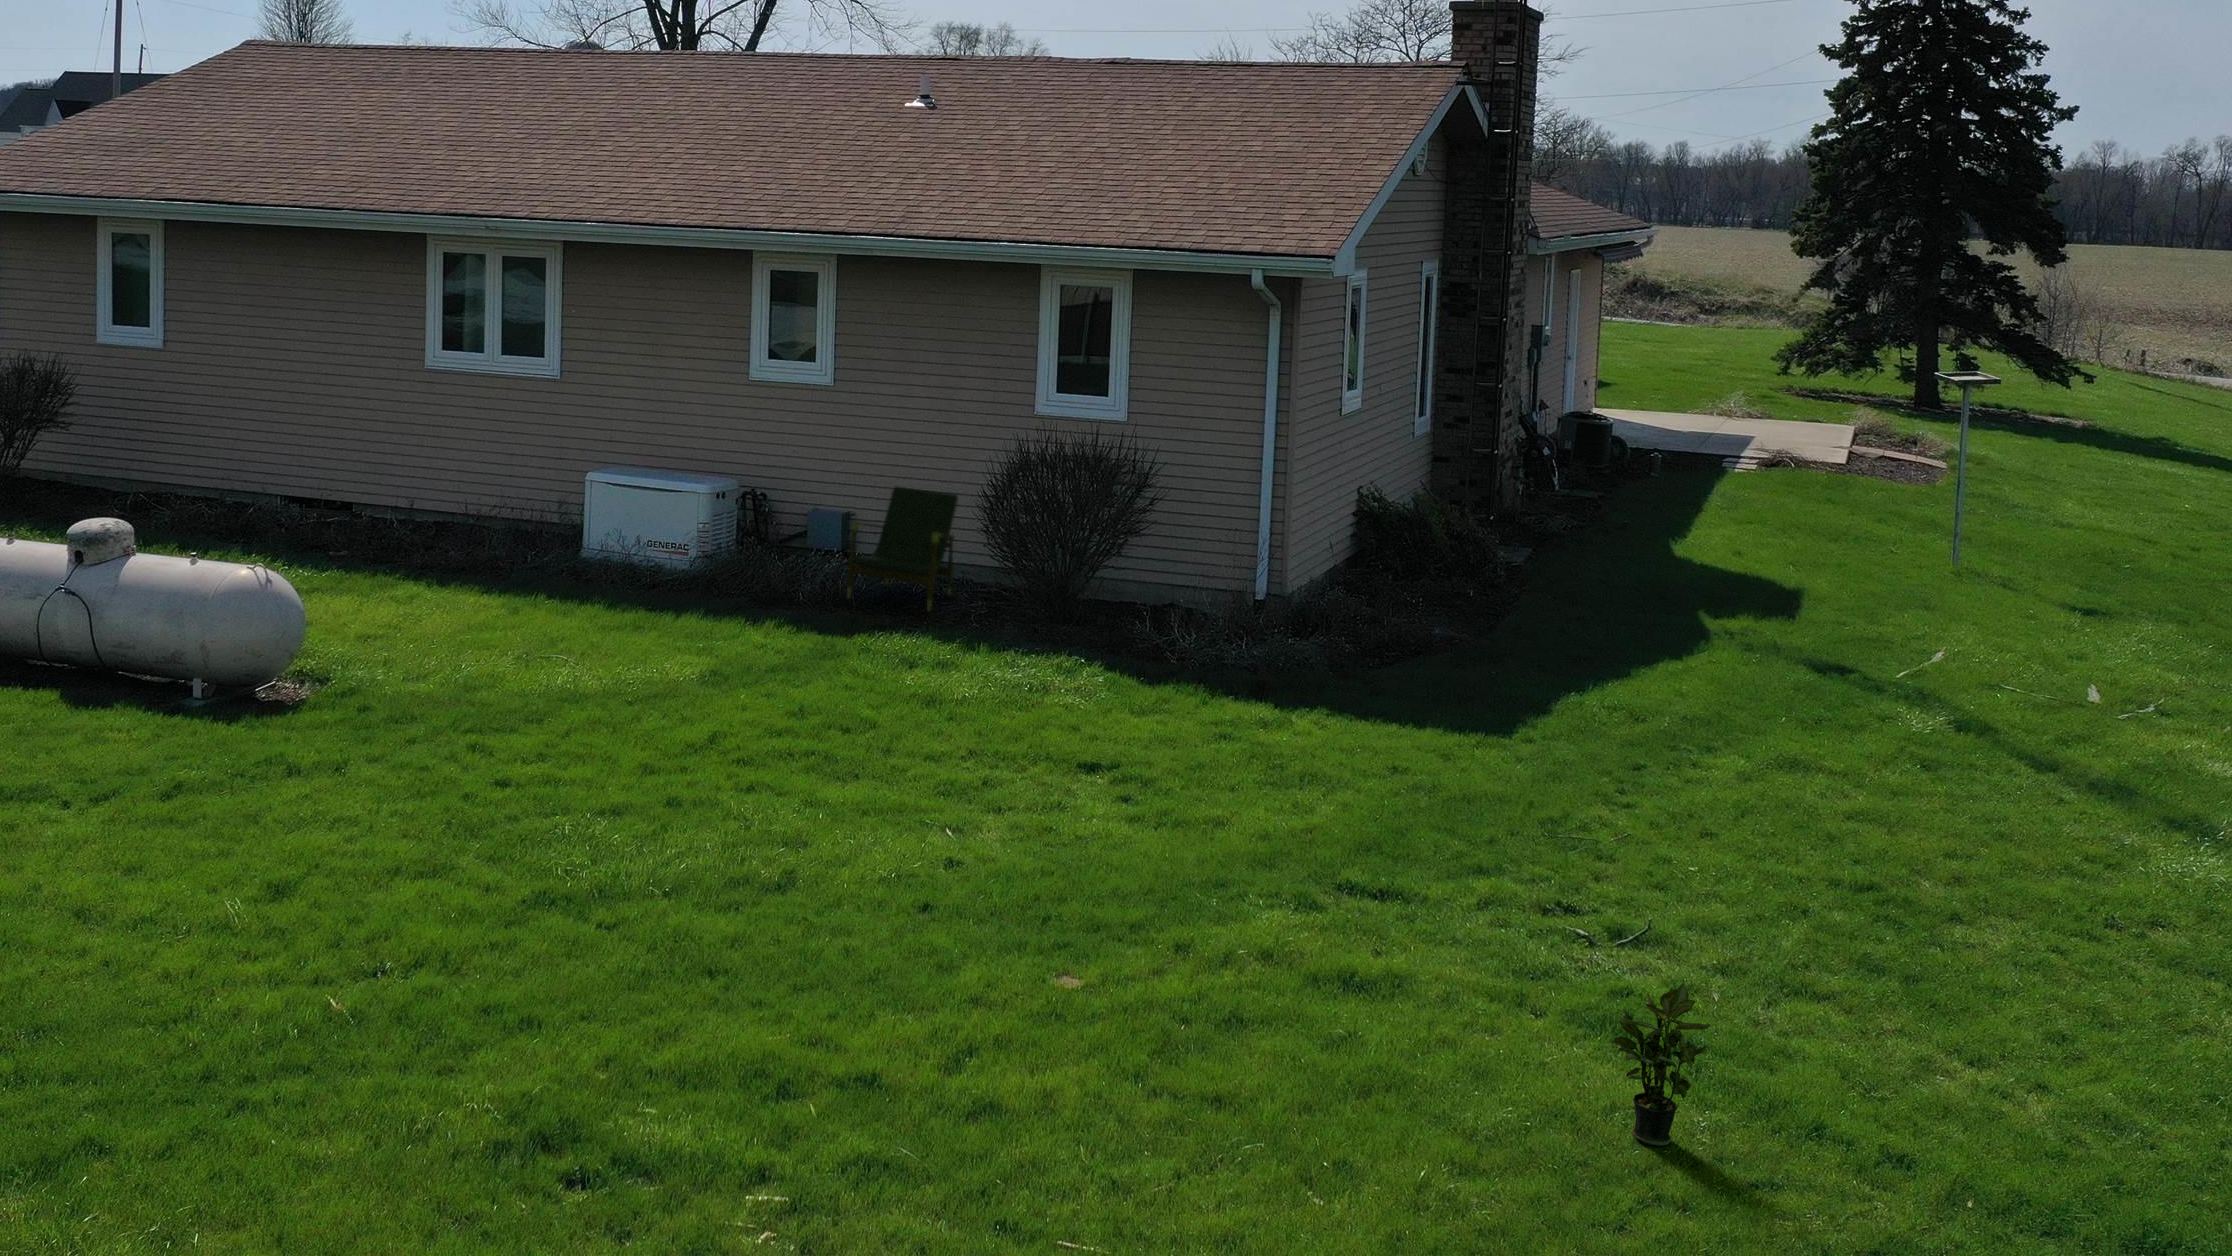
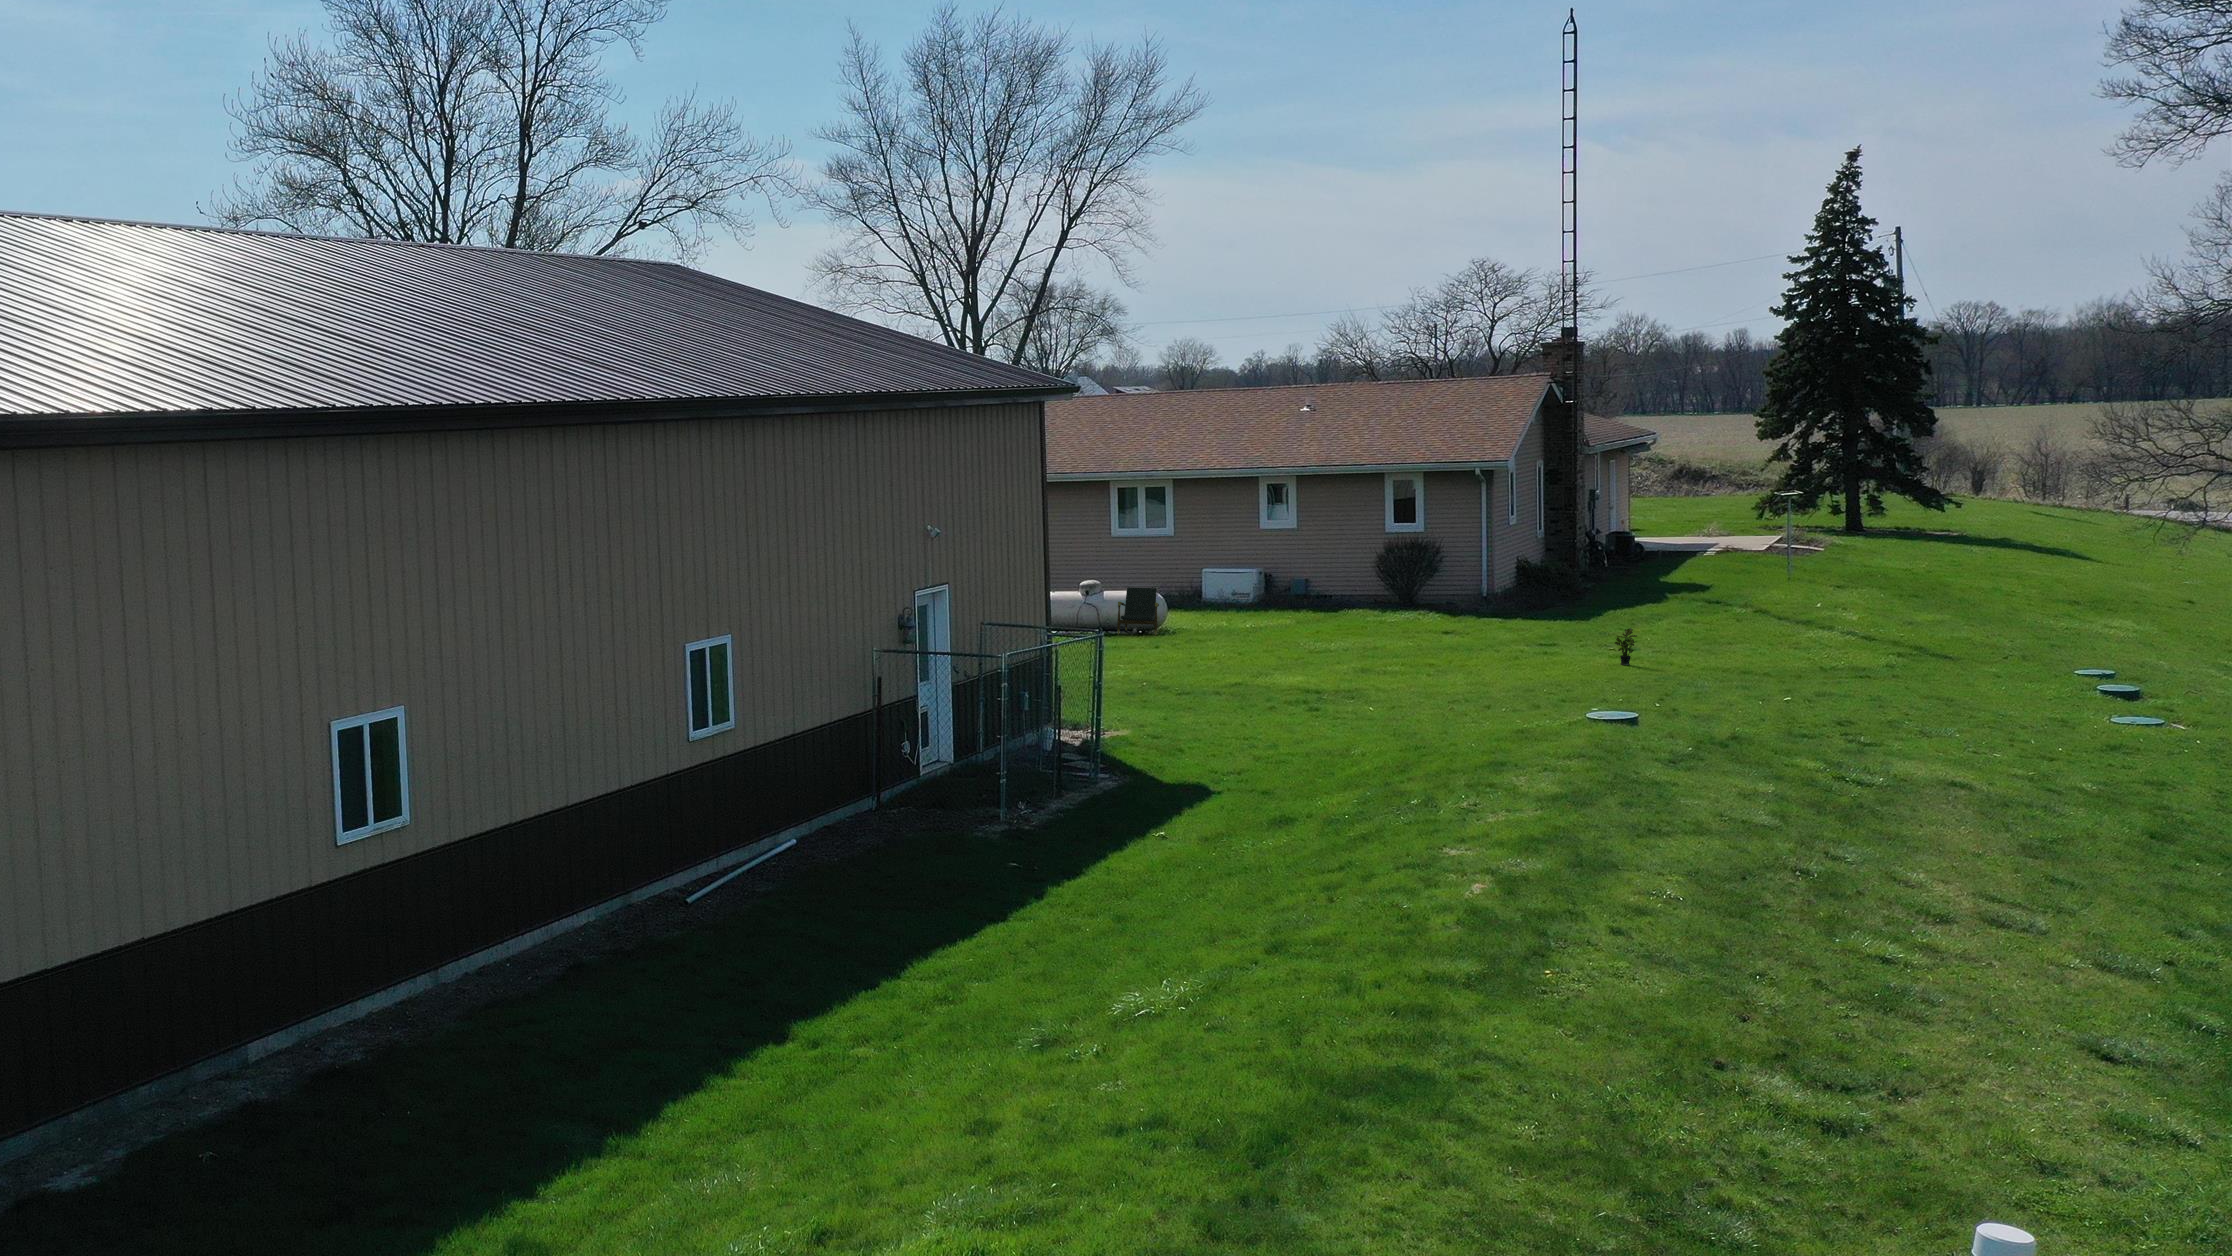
lounge chair: present [847,487,958,611] -> present [1117,587,1159,636]

